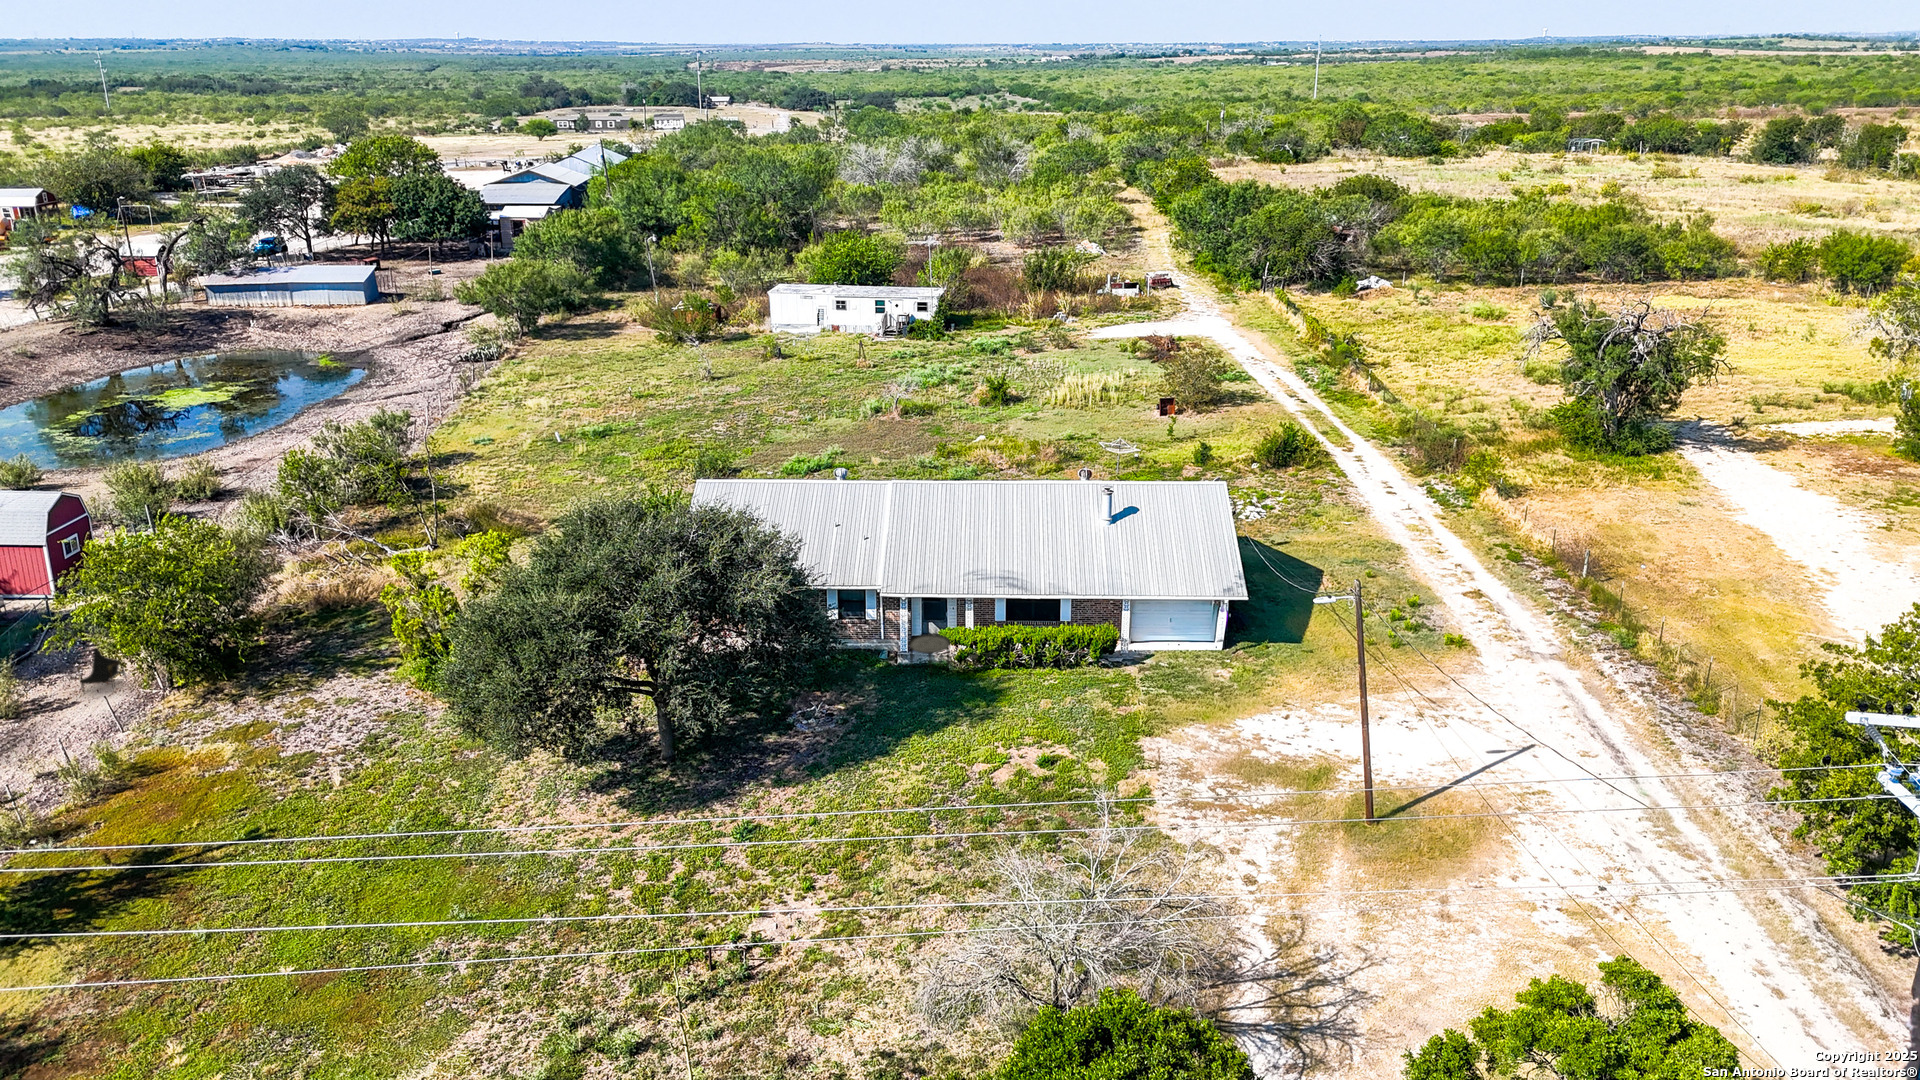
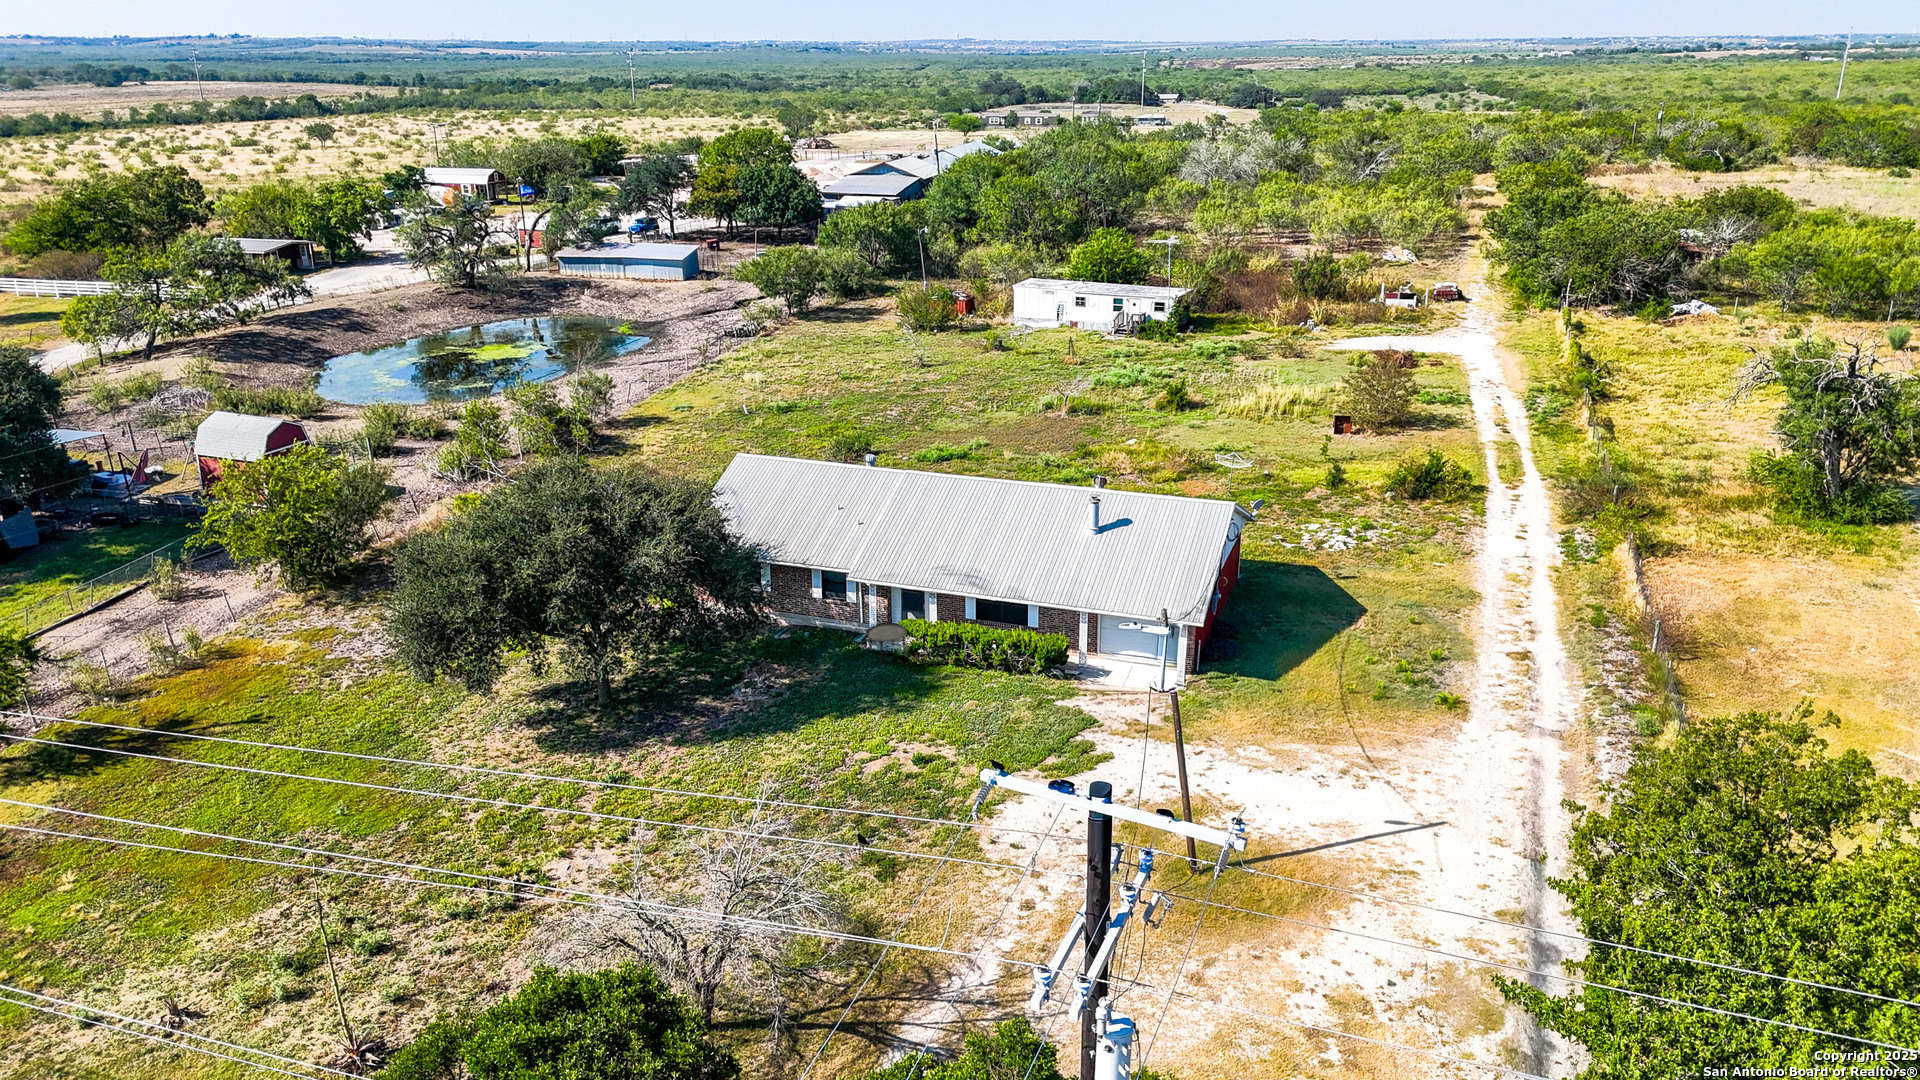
lounge chair: present [77,647,126,690] -> none [229,556,268,593]

